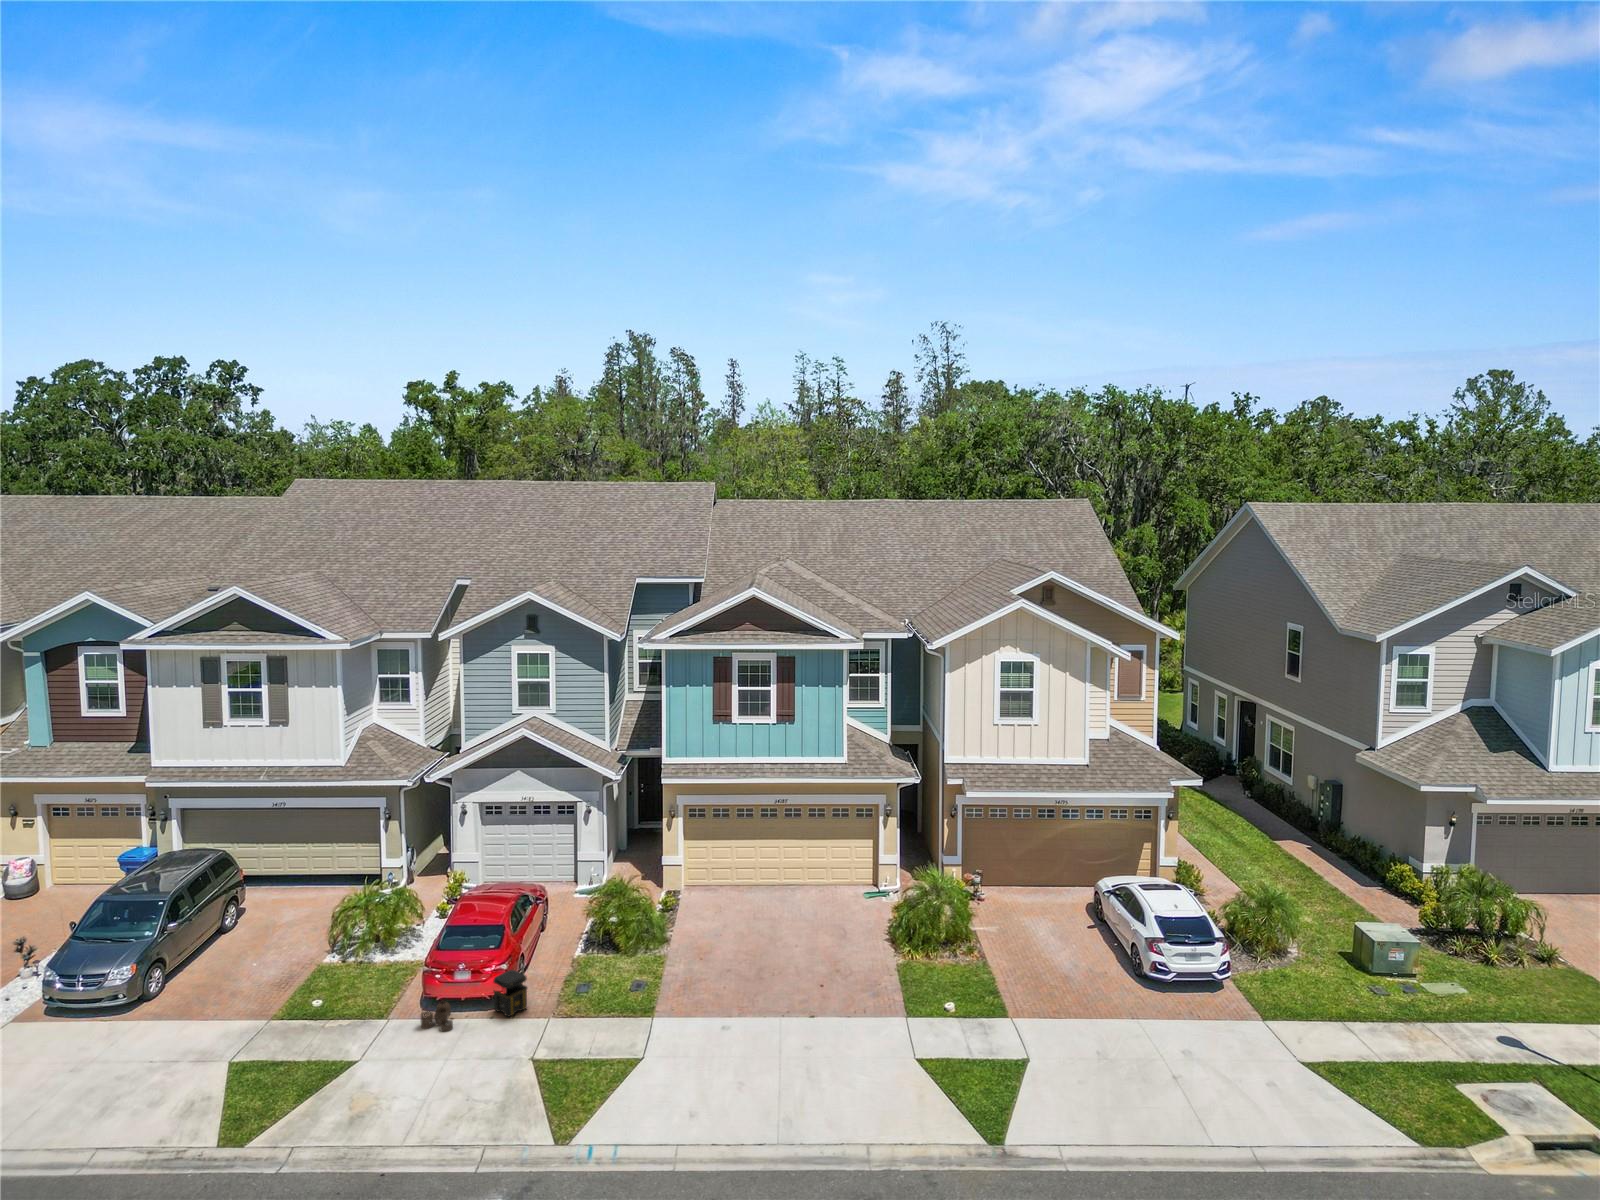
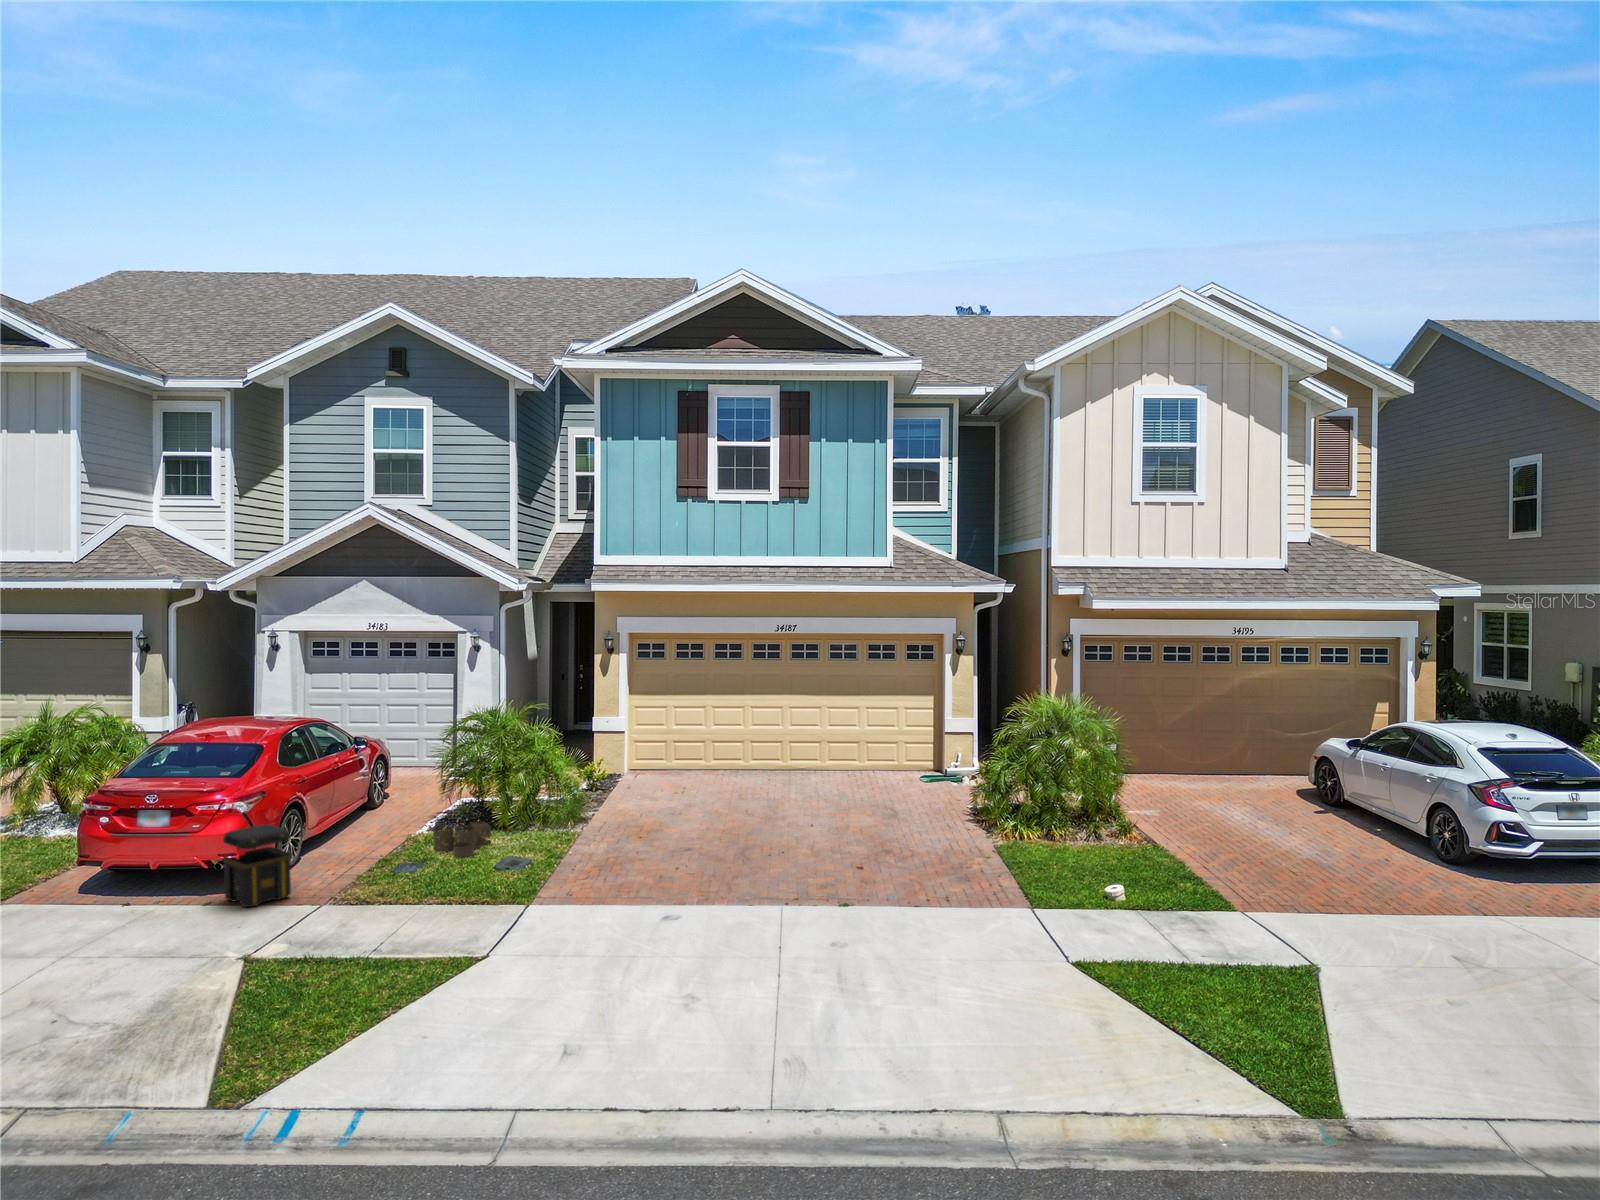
woven basket: present [421,1002,453,1031] -> present [433,820,491,858]

